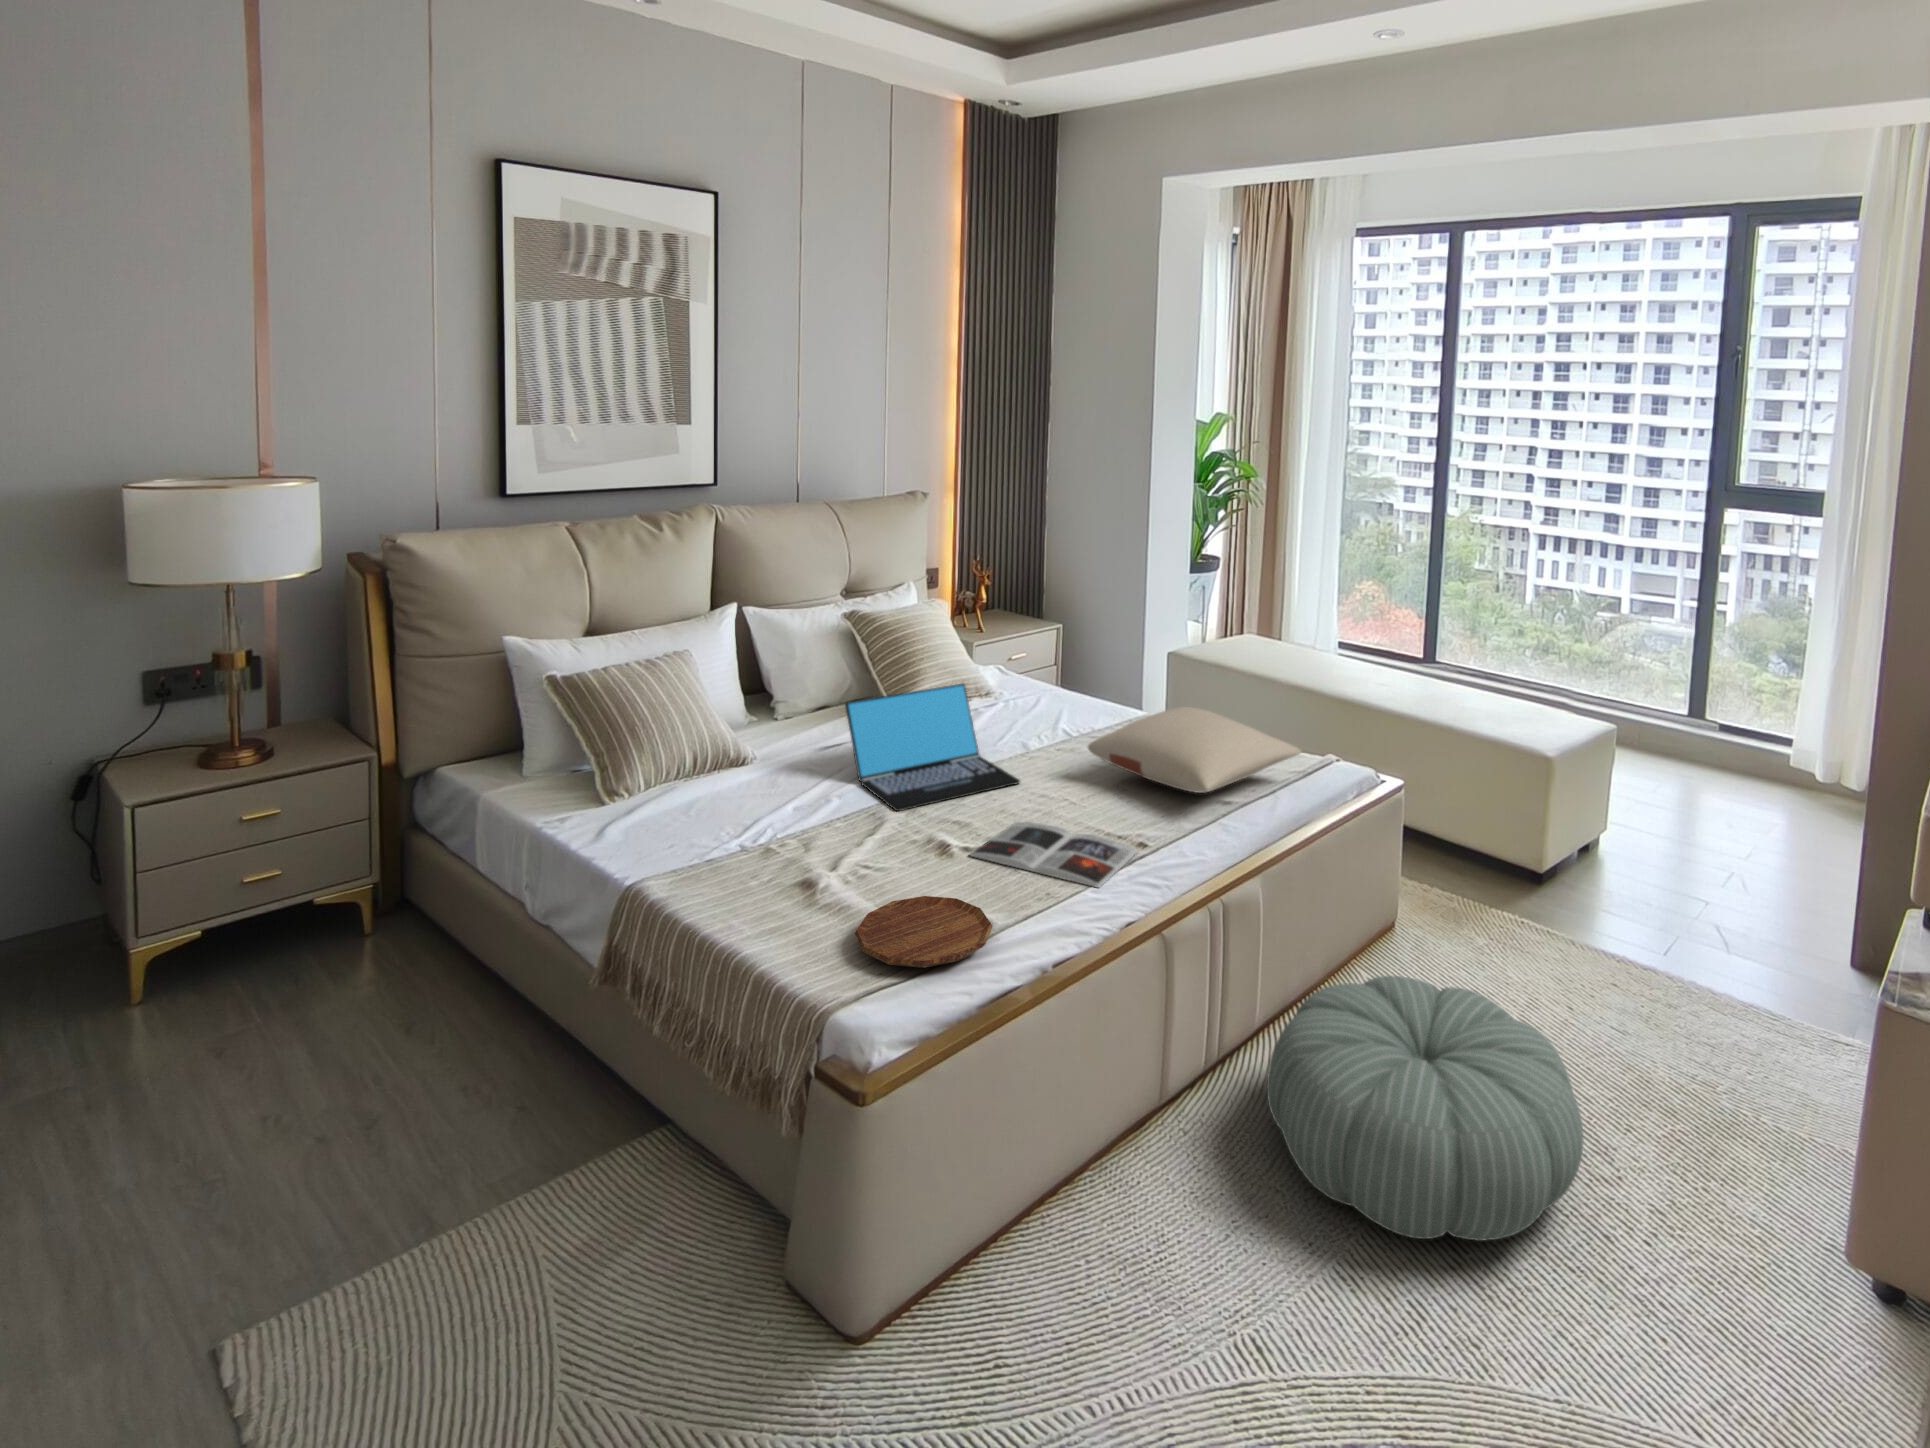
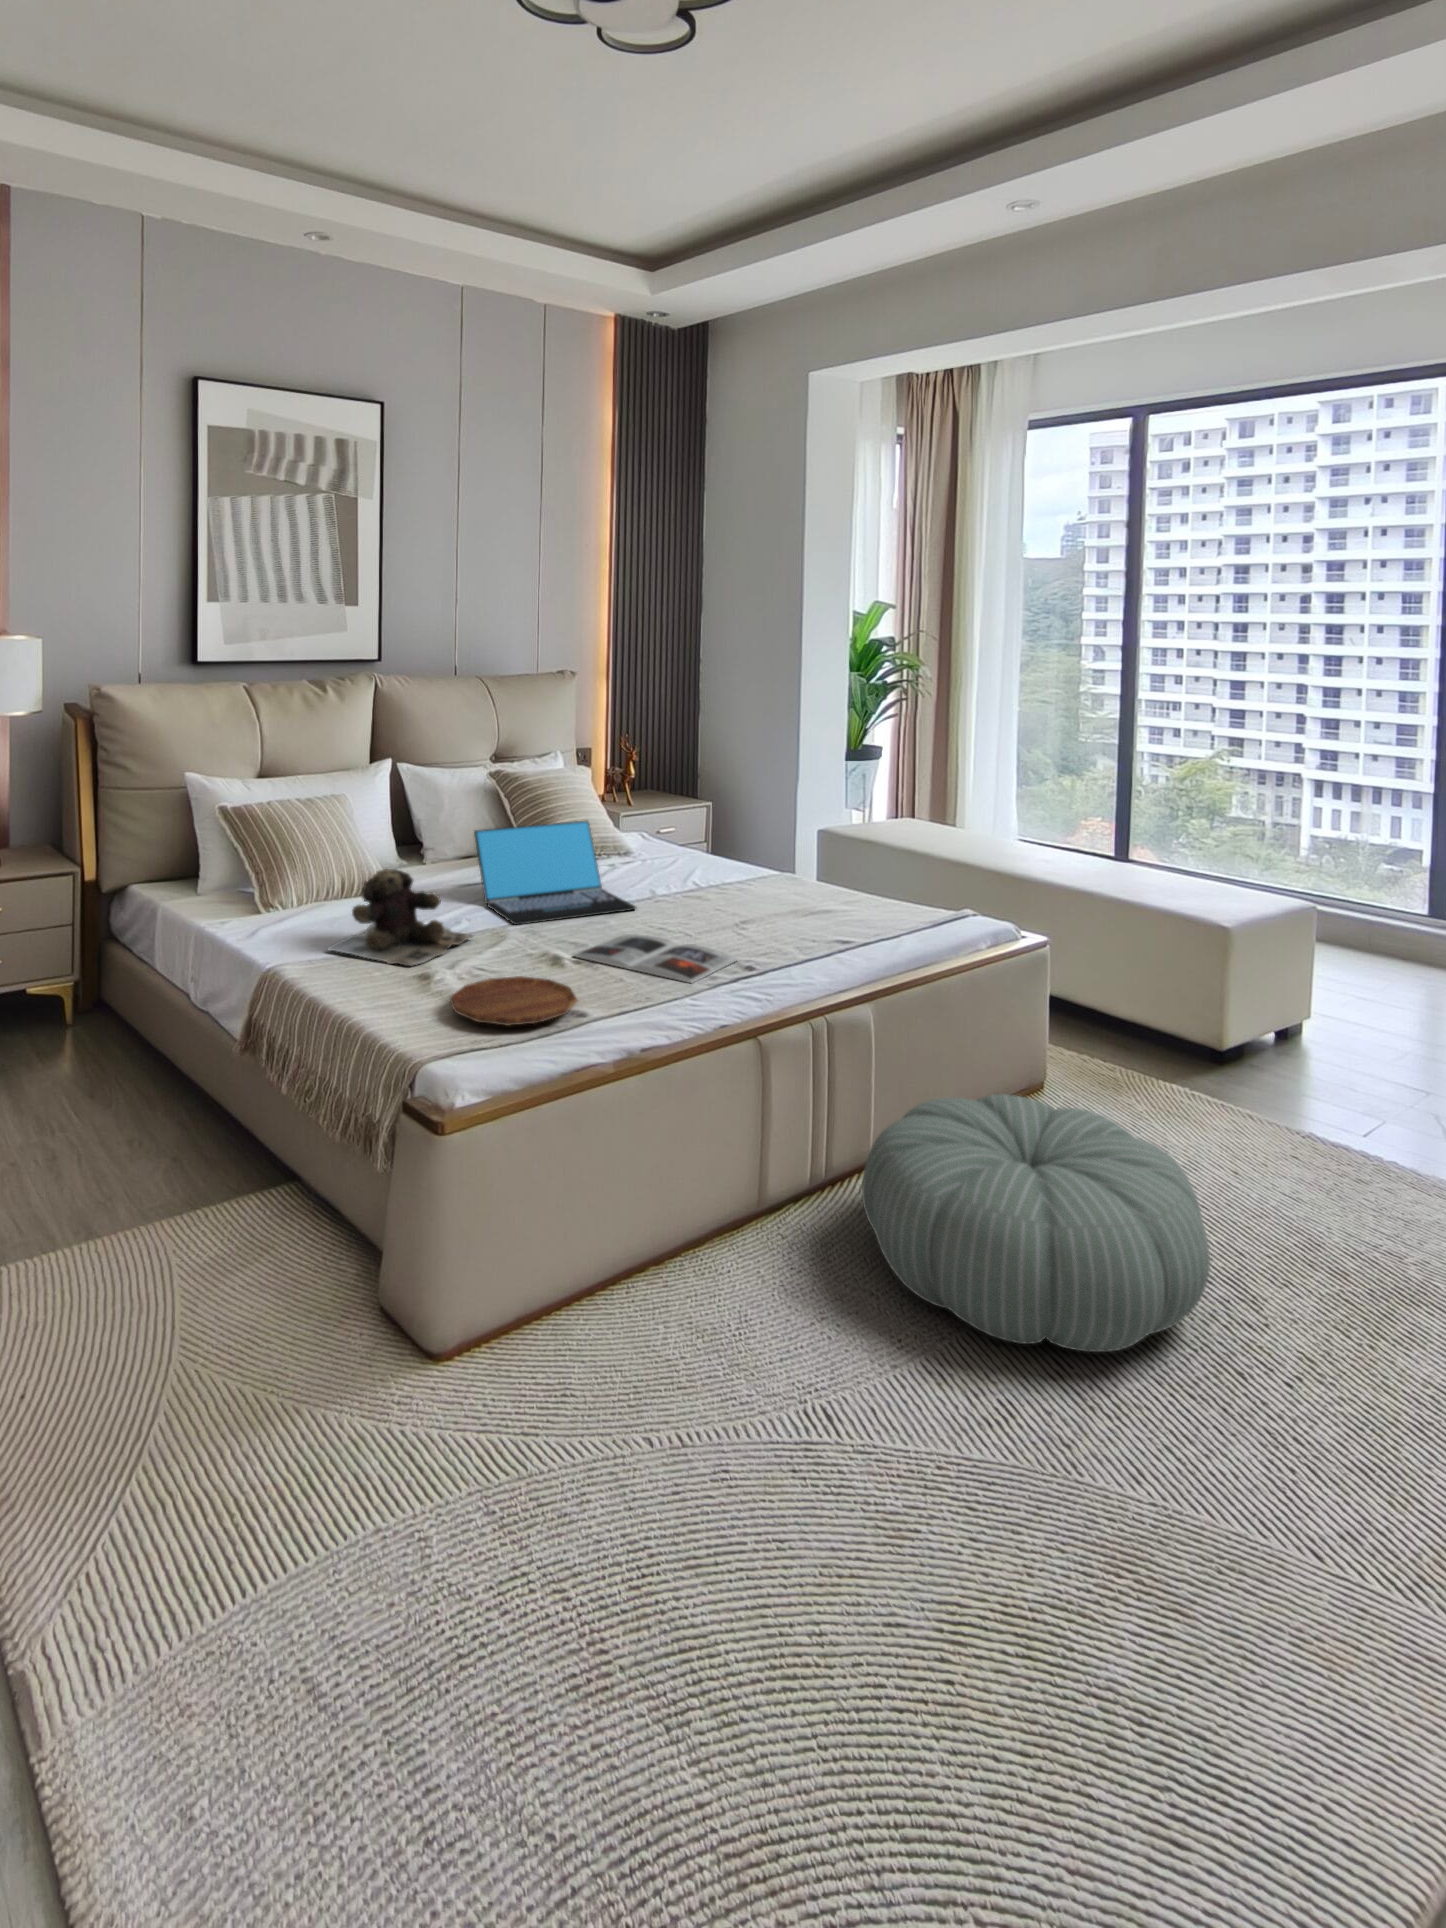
pillow: present [1088,707,1301,793] -> none [702,843,921,918]
teddy bear: none [696,766,859,881] -> present [328,869,472,966]

